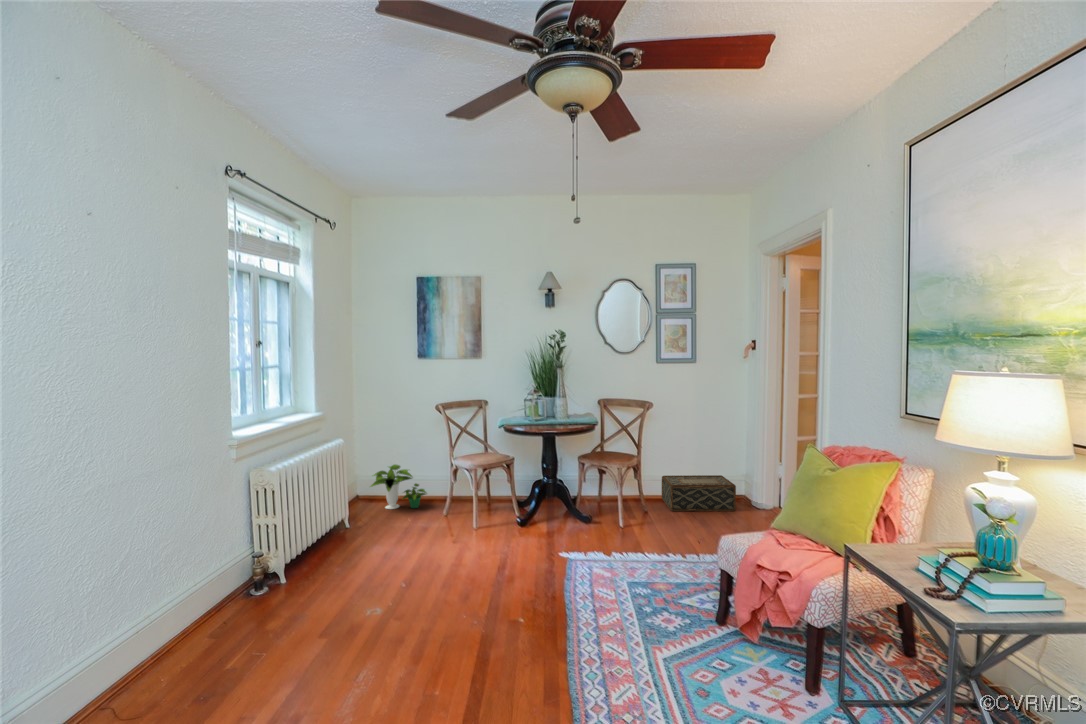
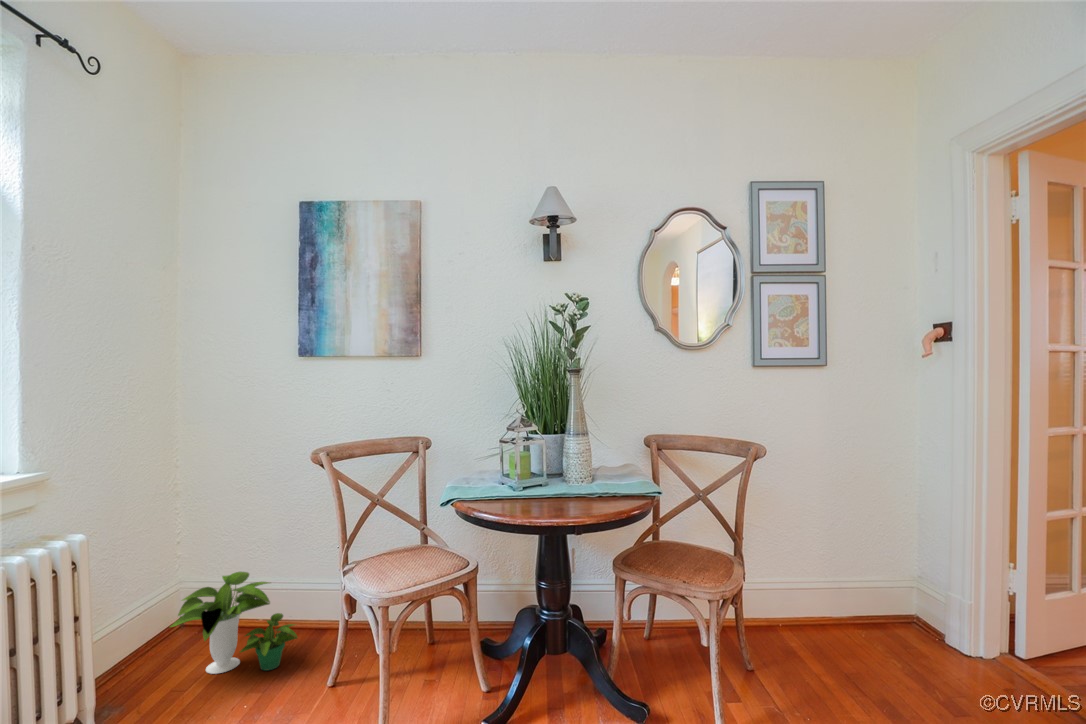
woven basket: present [662,475,736,511] -> none [771,588,941,674]

